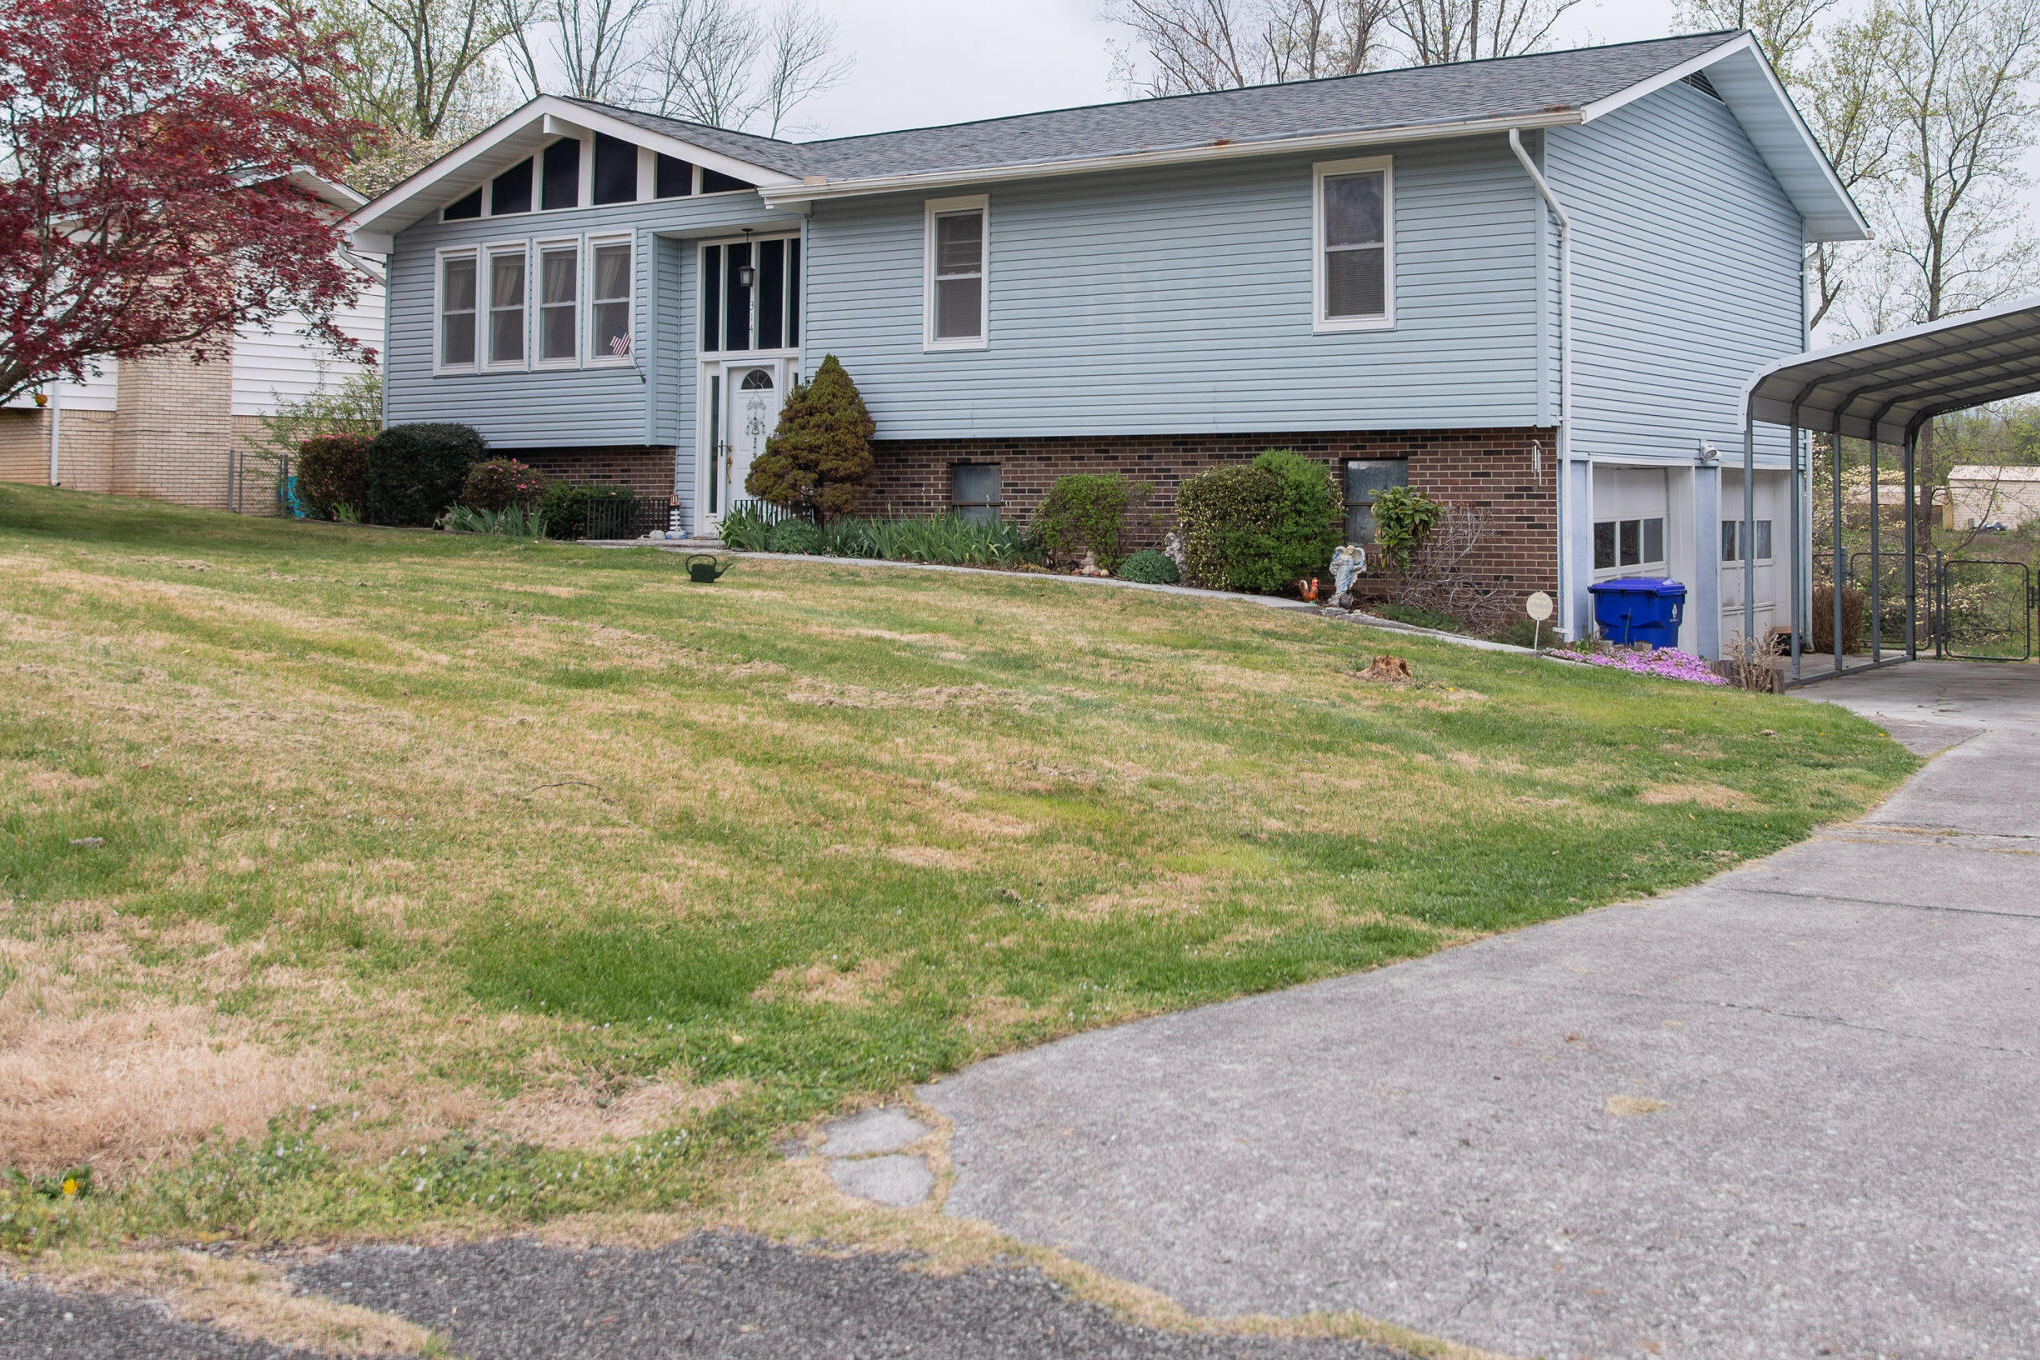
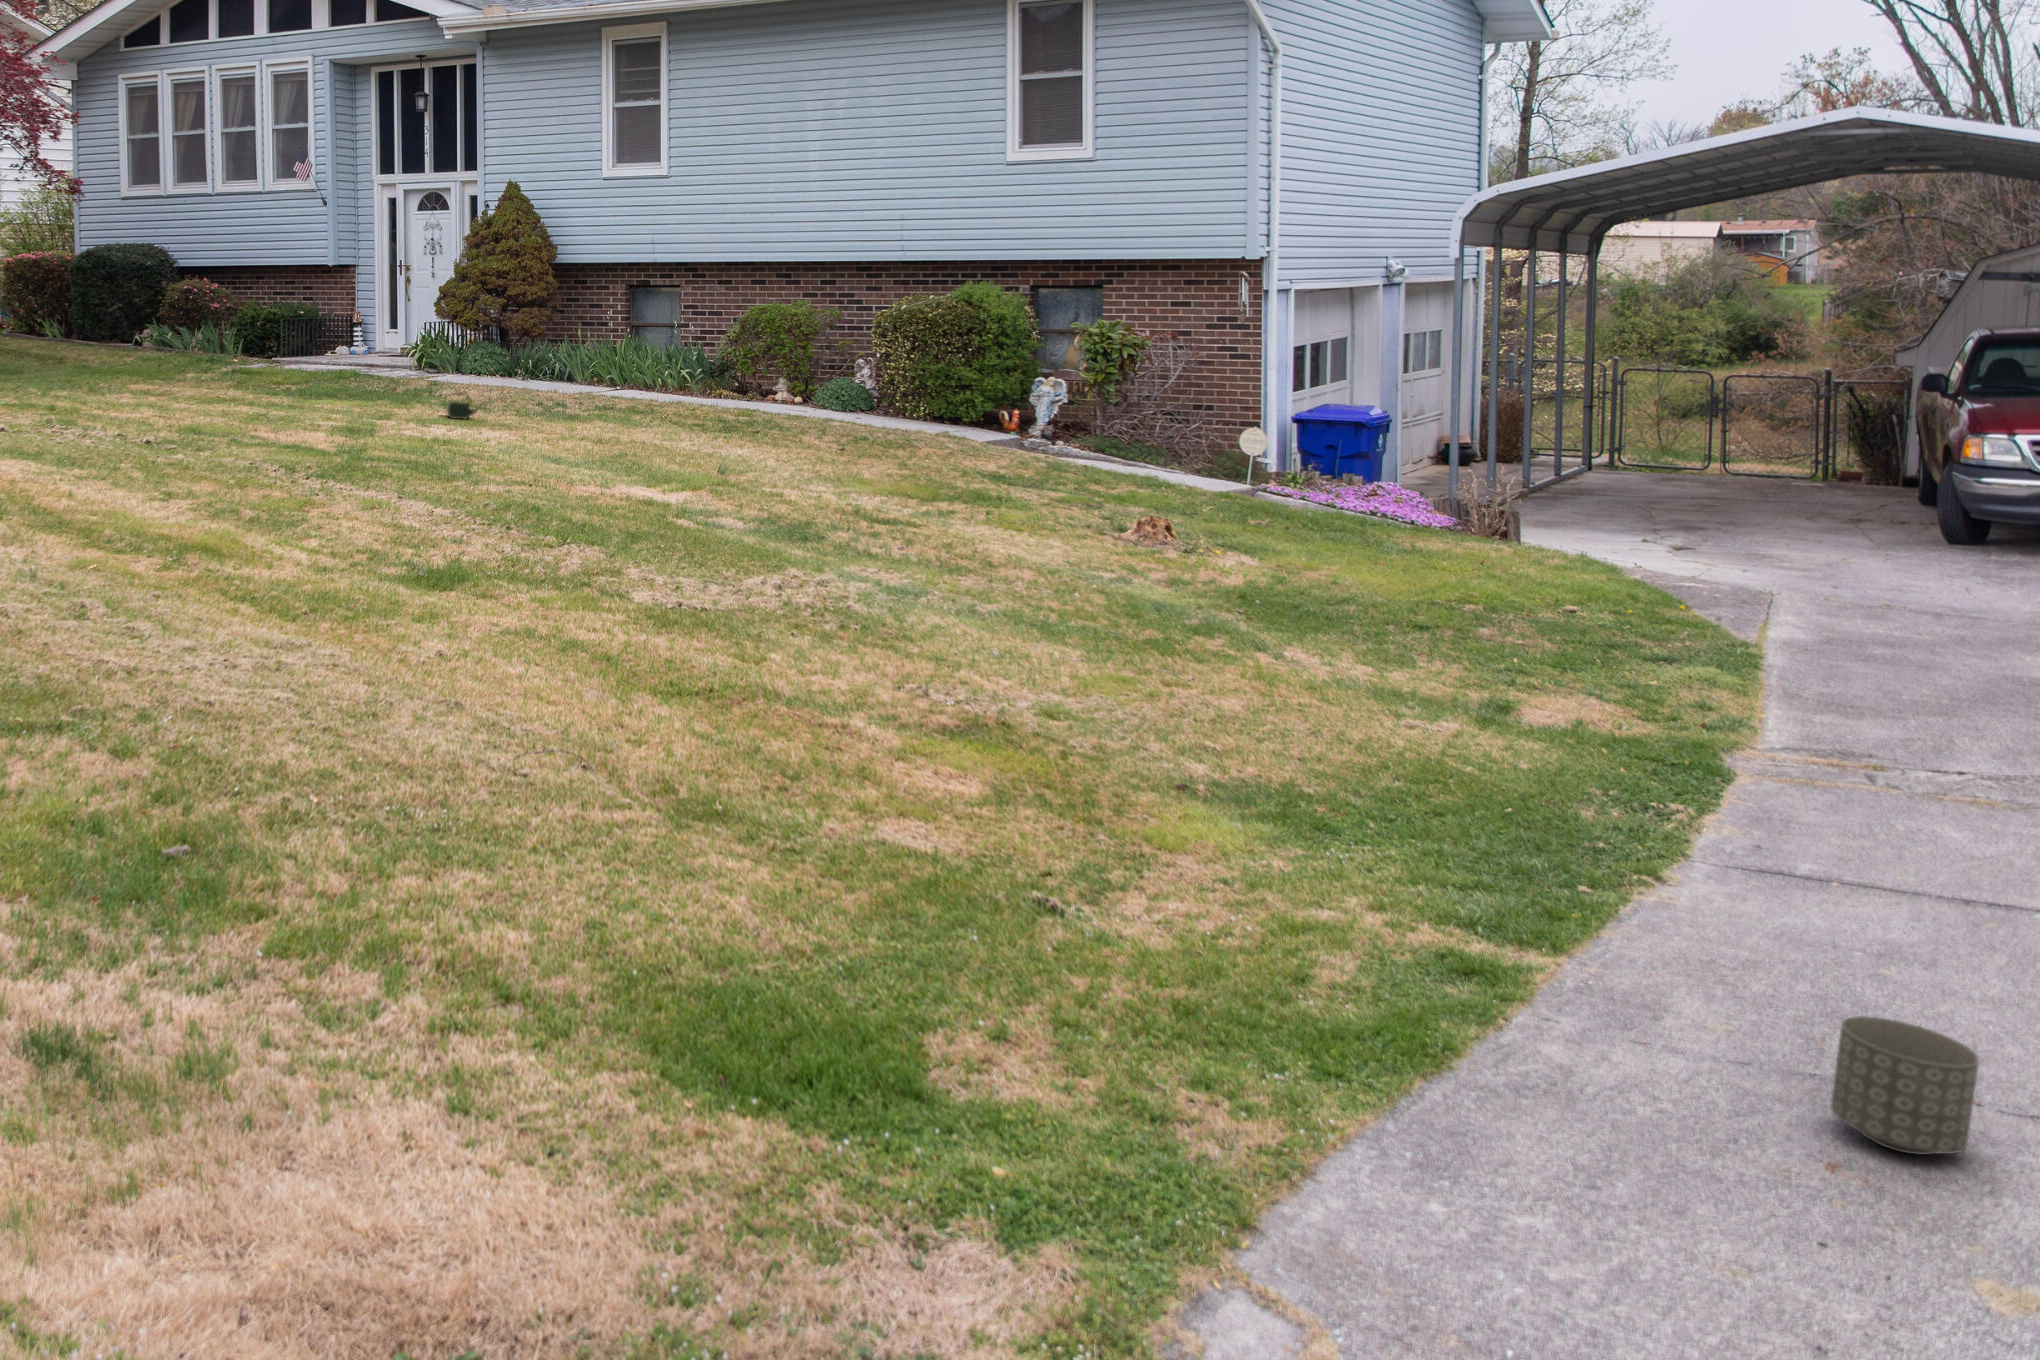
planter: none [1660,1067,1804,1229] -> present [1831,1016,1979,1155]

